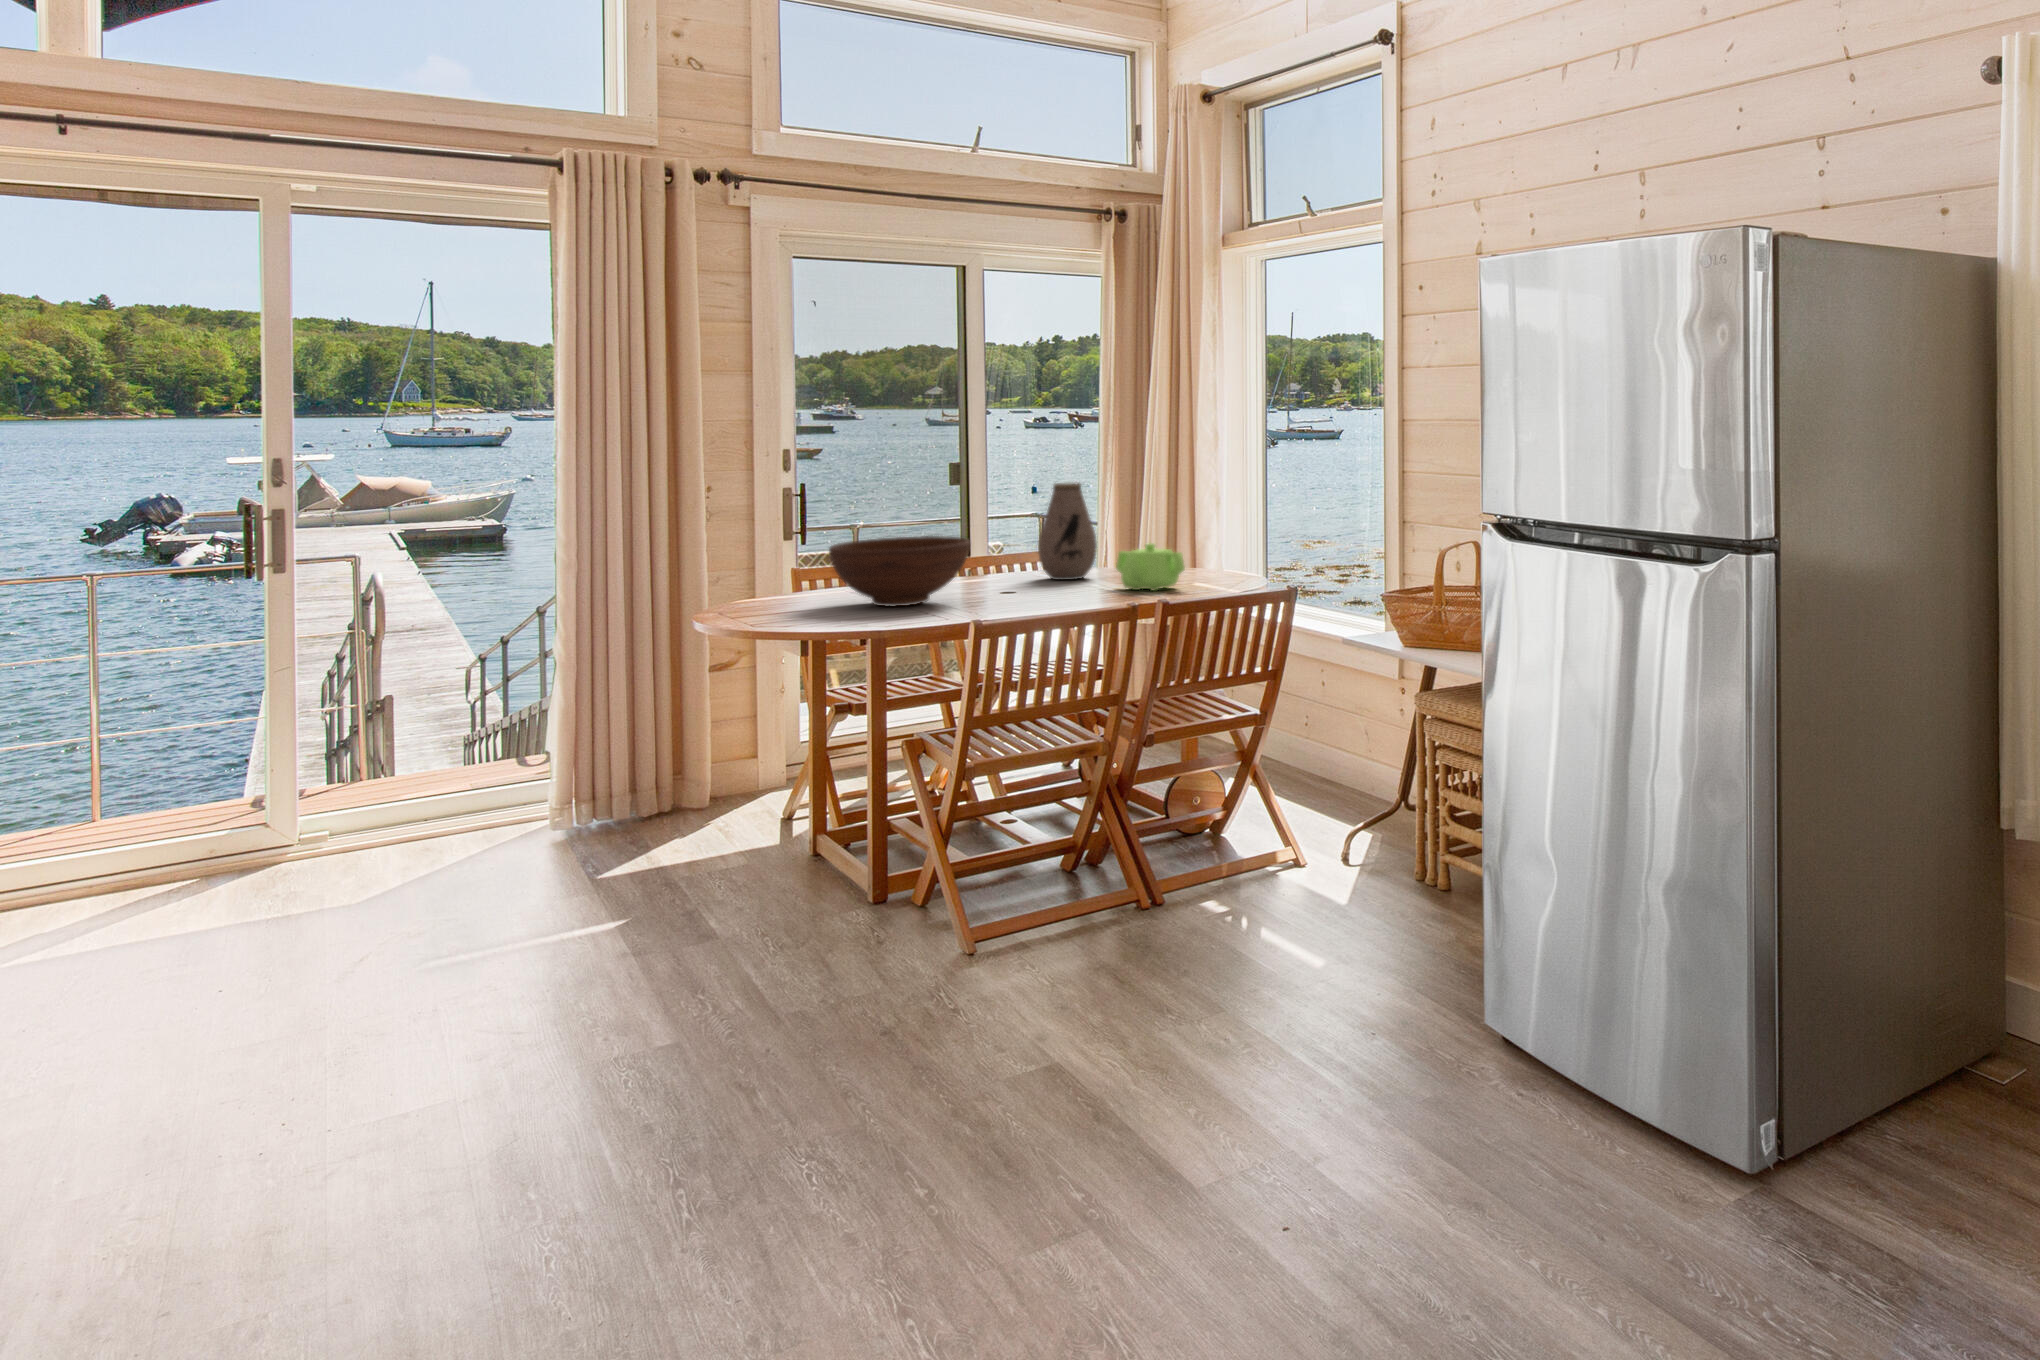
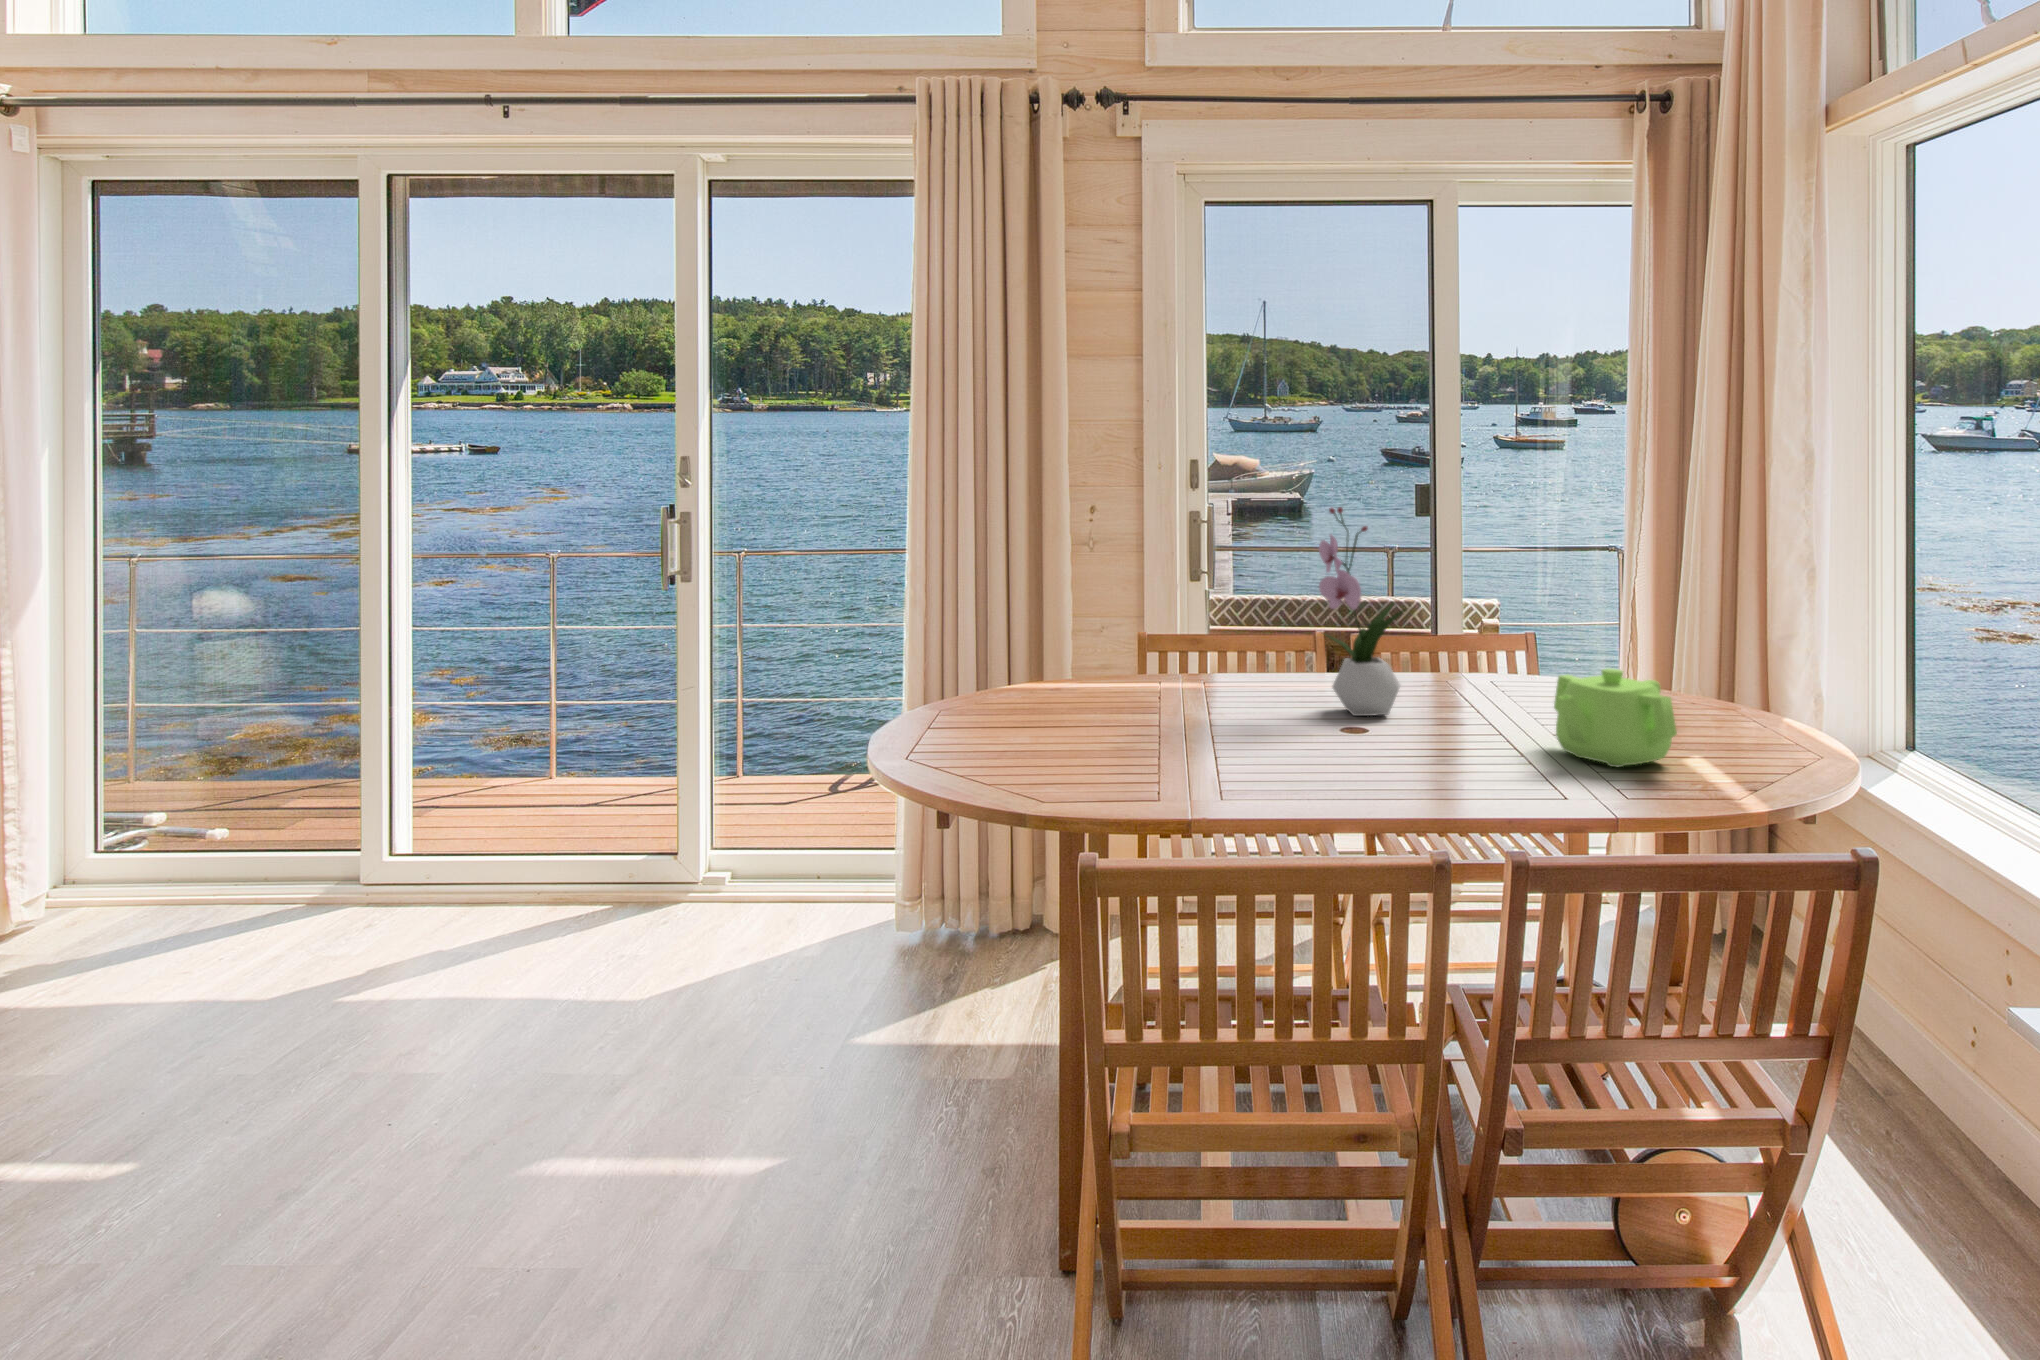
flower arrangement: none [970,470,1028,590] -> present [1319,507,1405,716]
vase: present [1038,482,1097,580] -> none [1460,533,1559,705]
fruit bowl: present [829,536,970,607] -> none [1043,611,1265,739]

